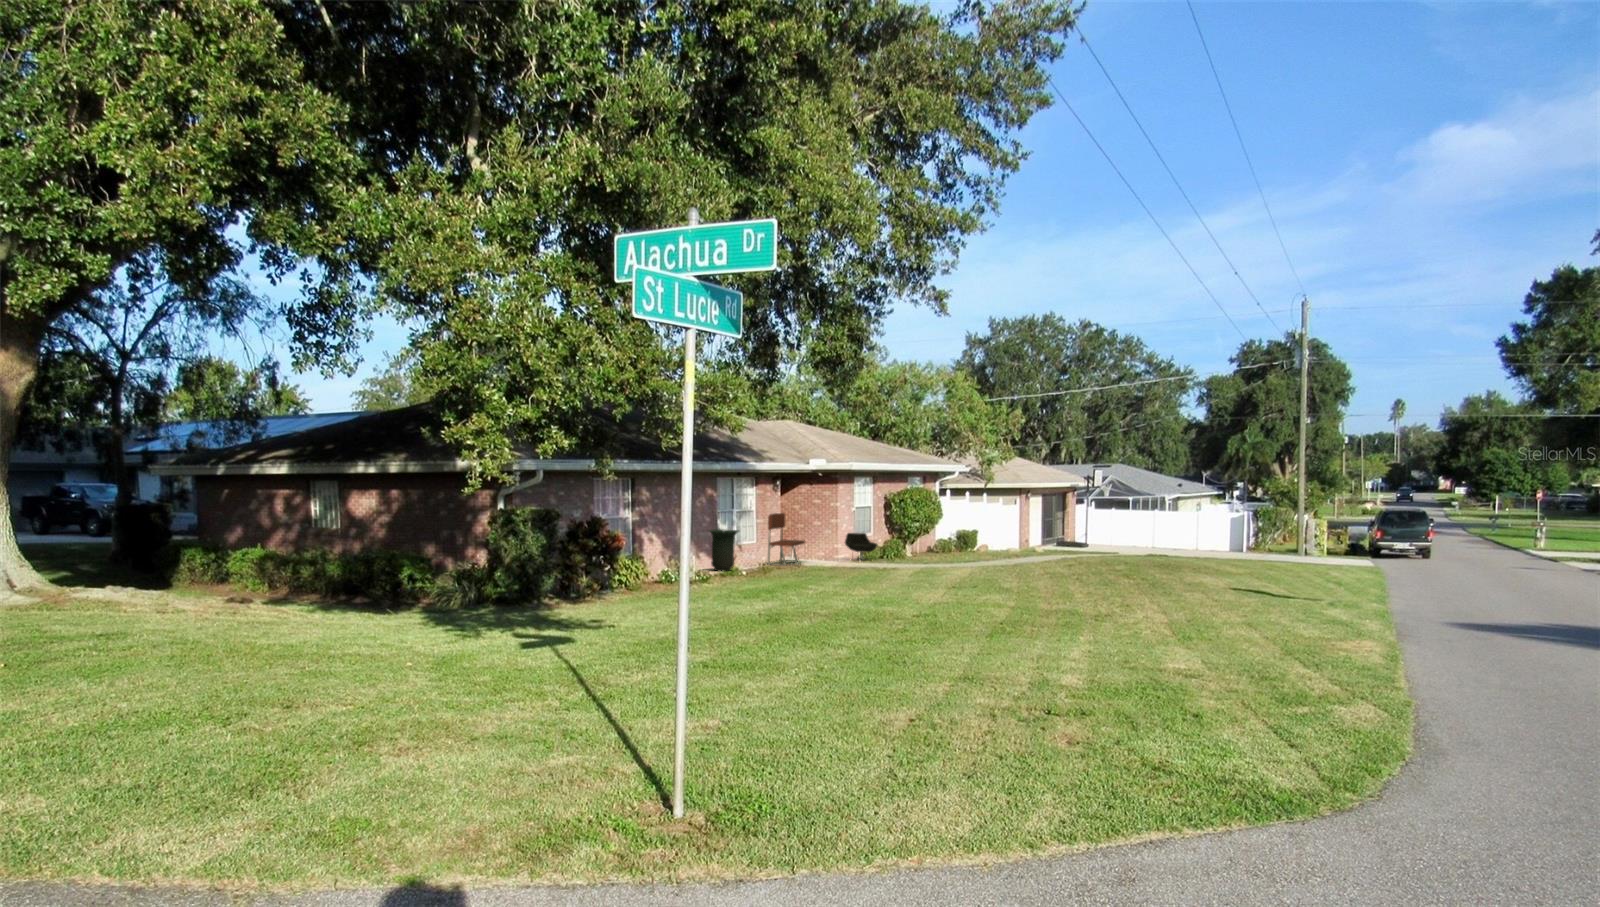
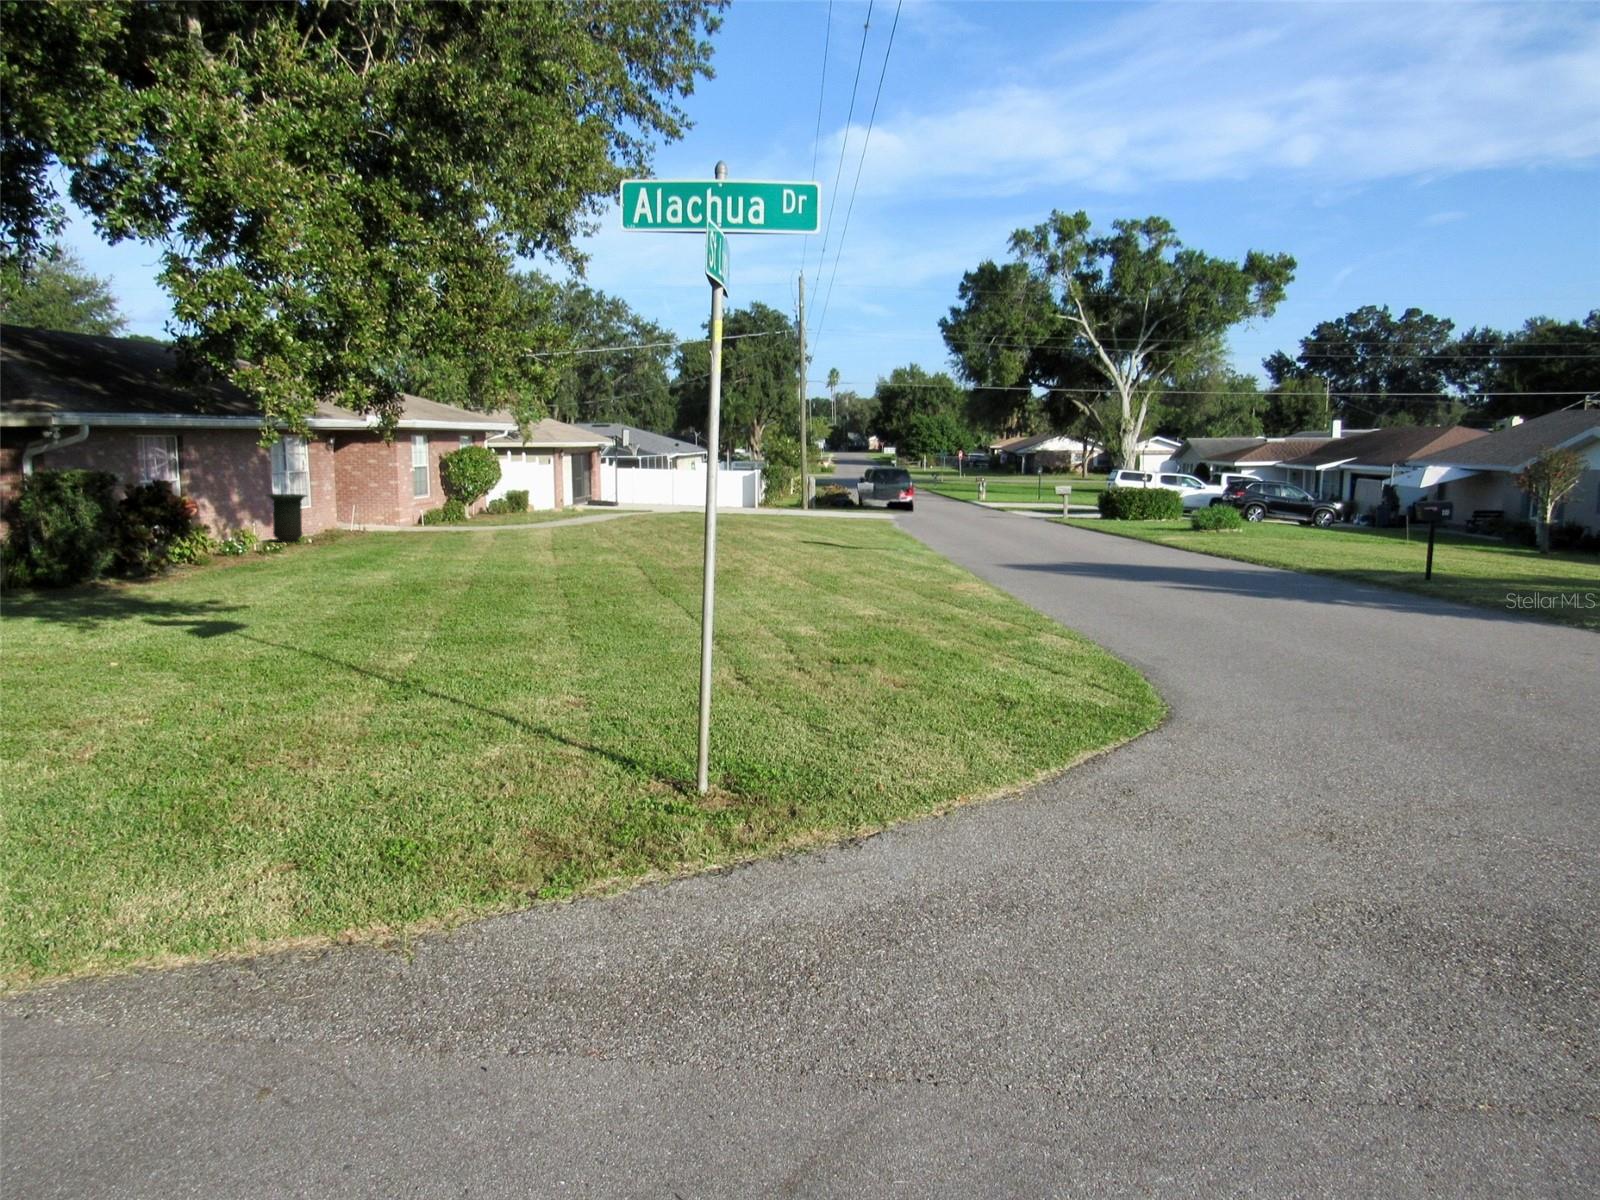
bench: present [767,513,805,566] -> none [327,474,370,534]
lounge chair: present [845,533,878,559] -> none [405,495,445,526]

